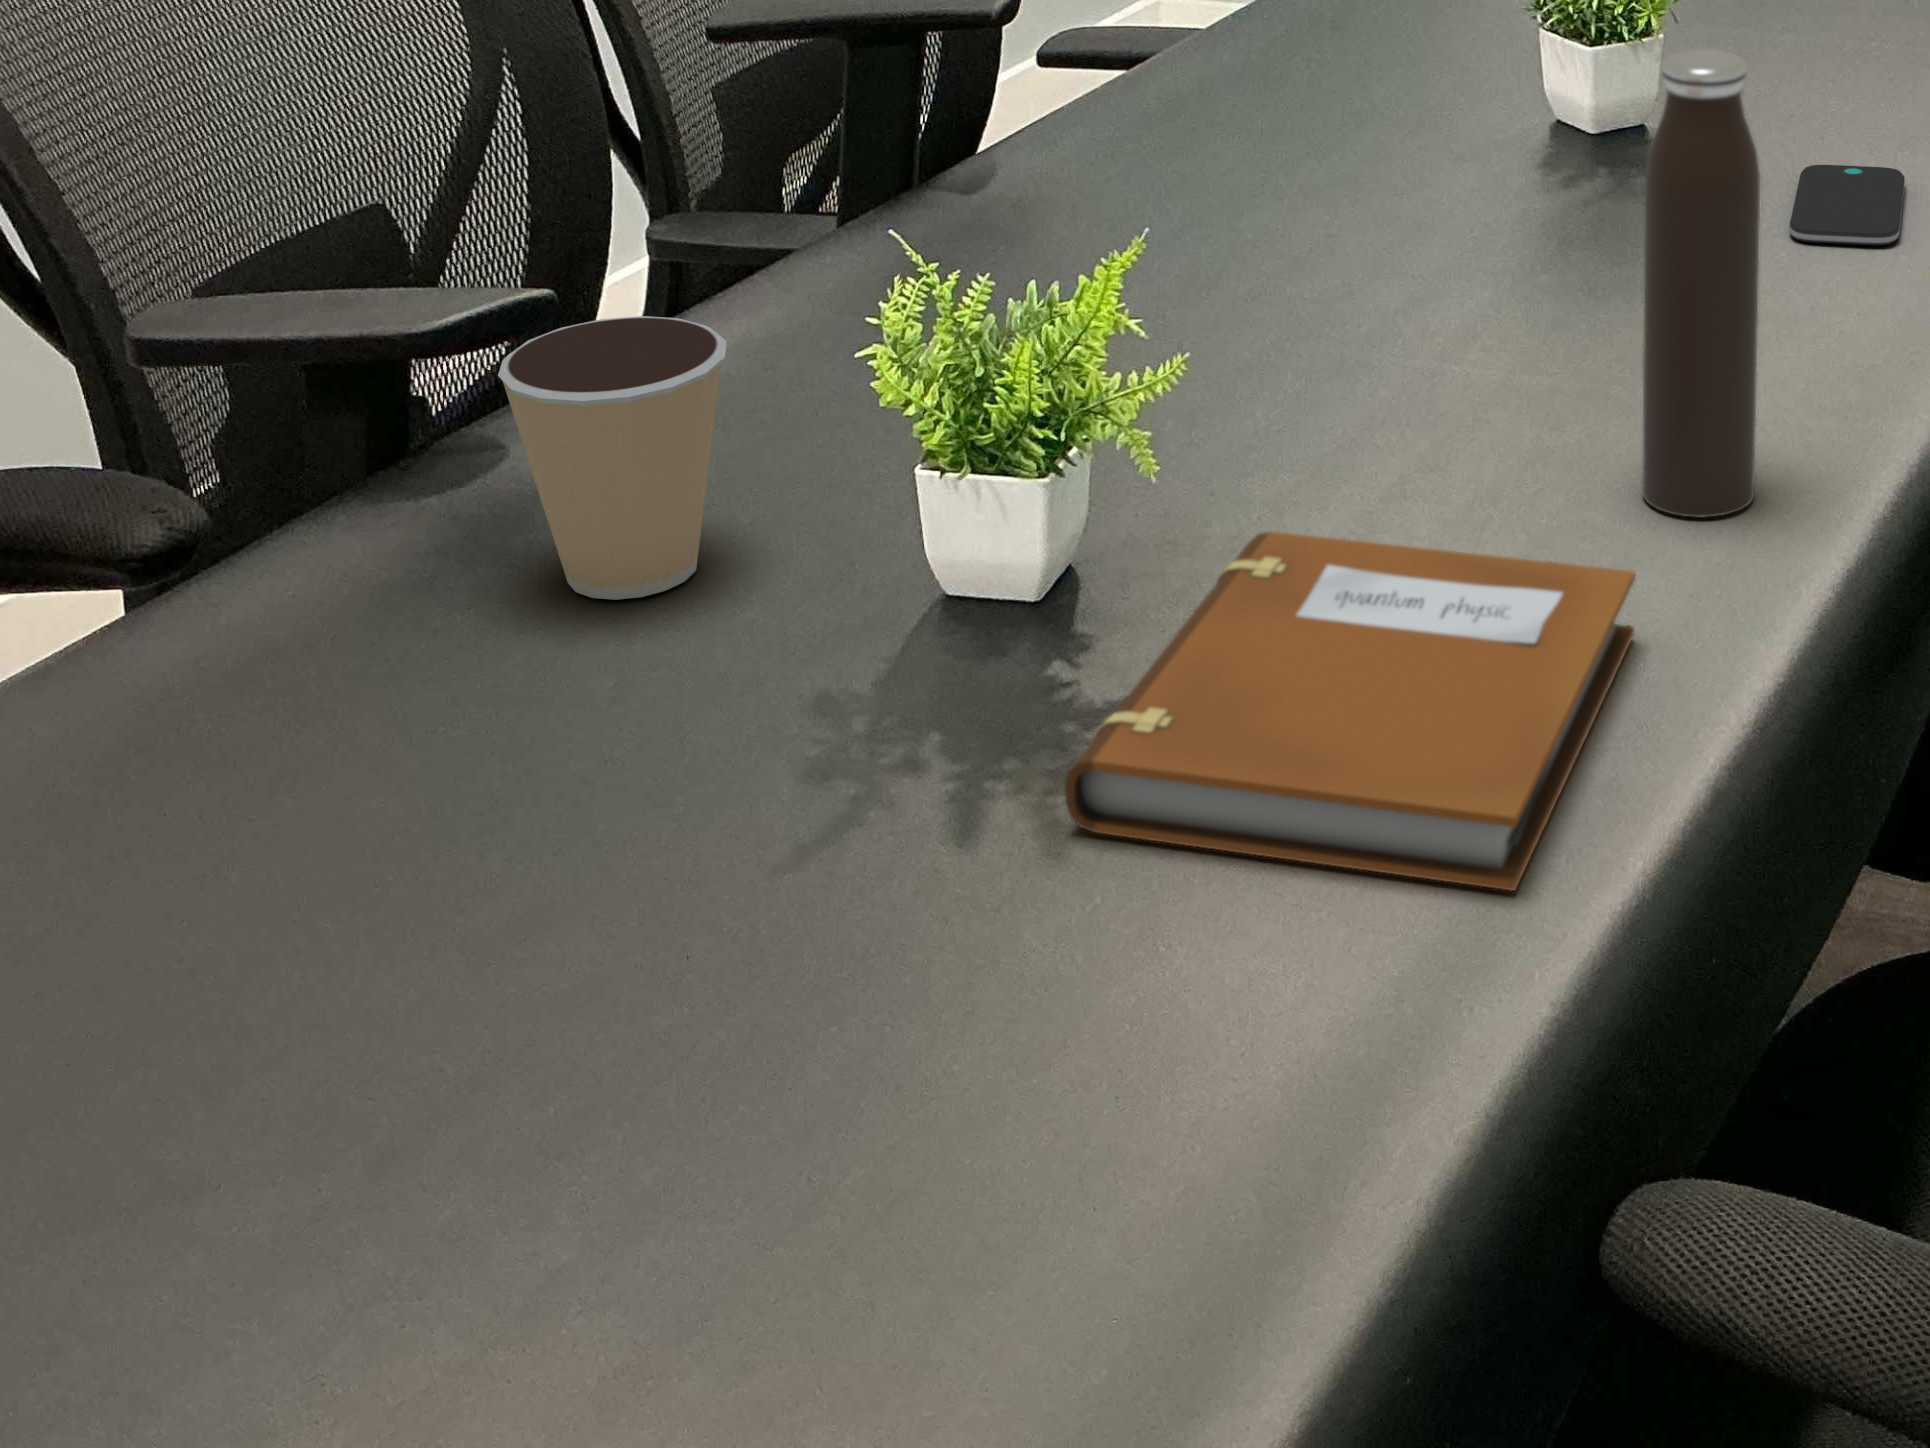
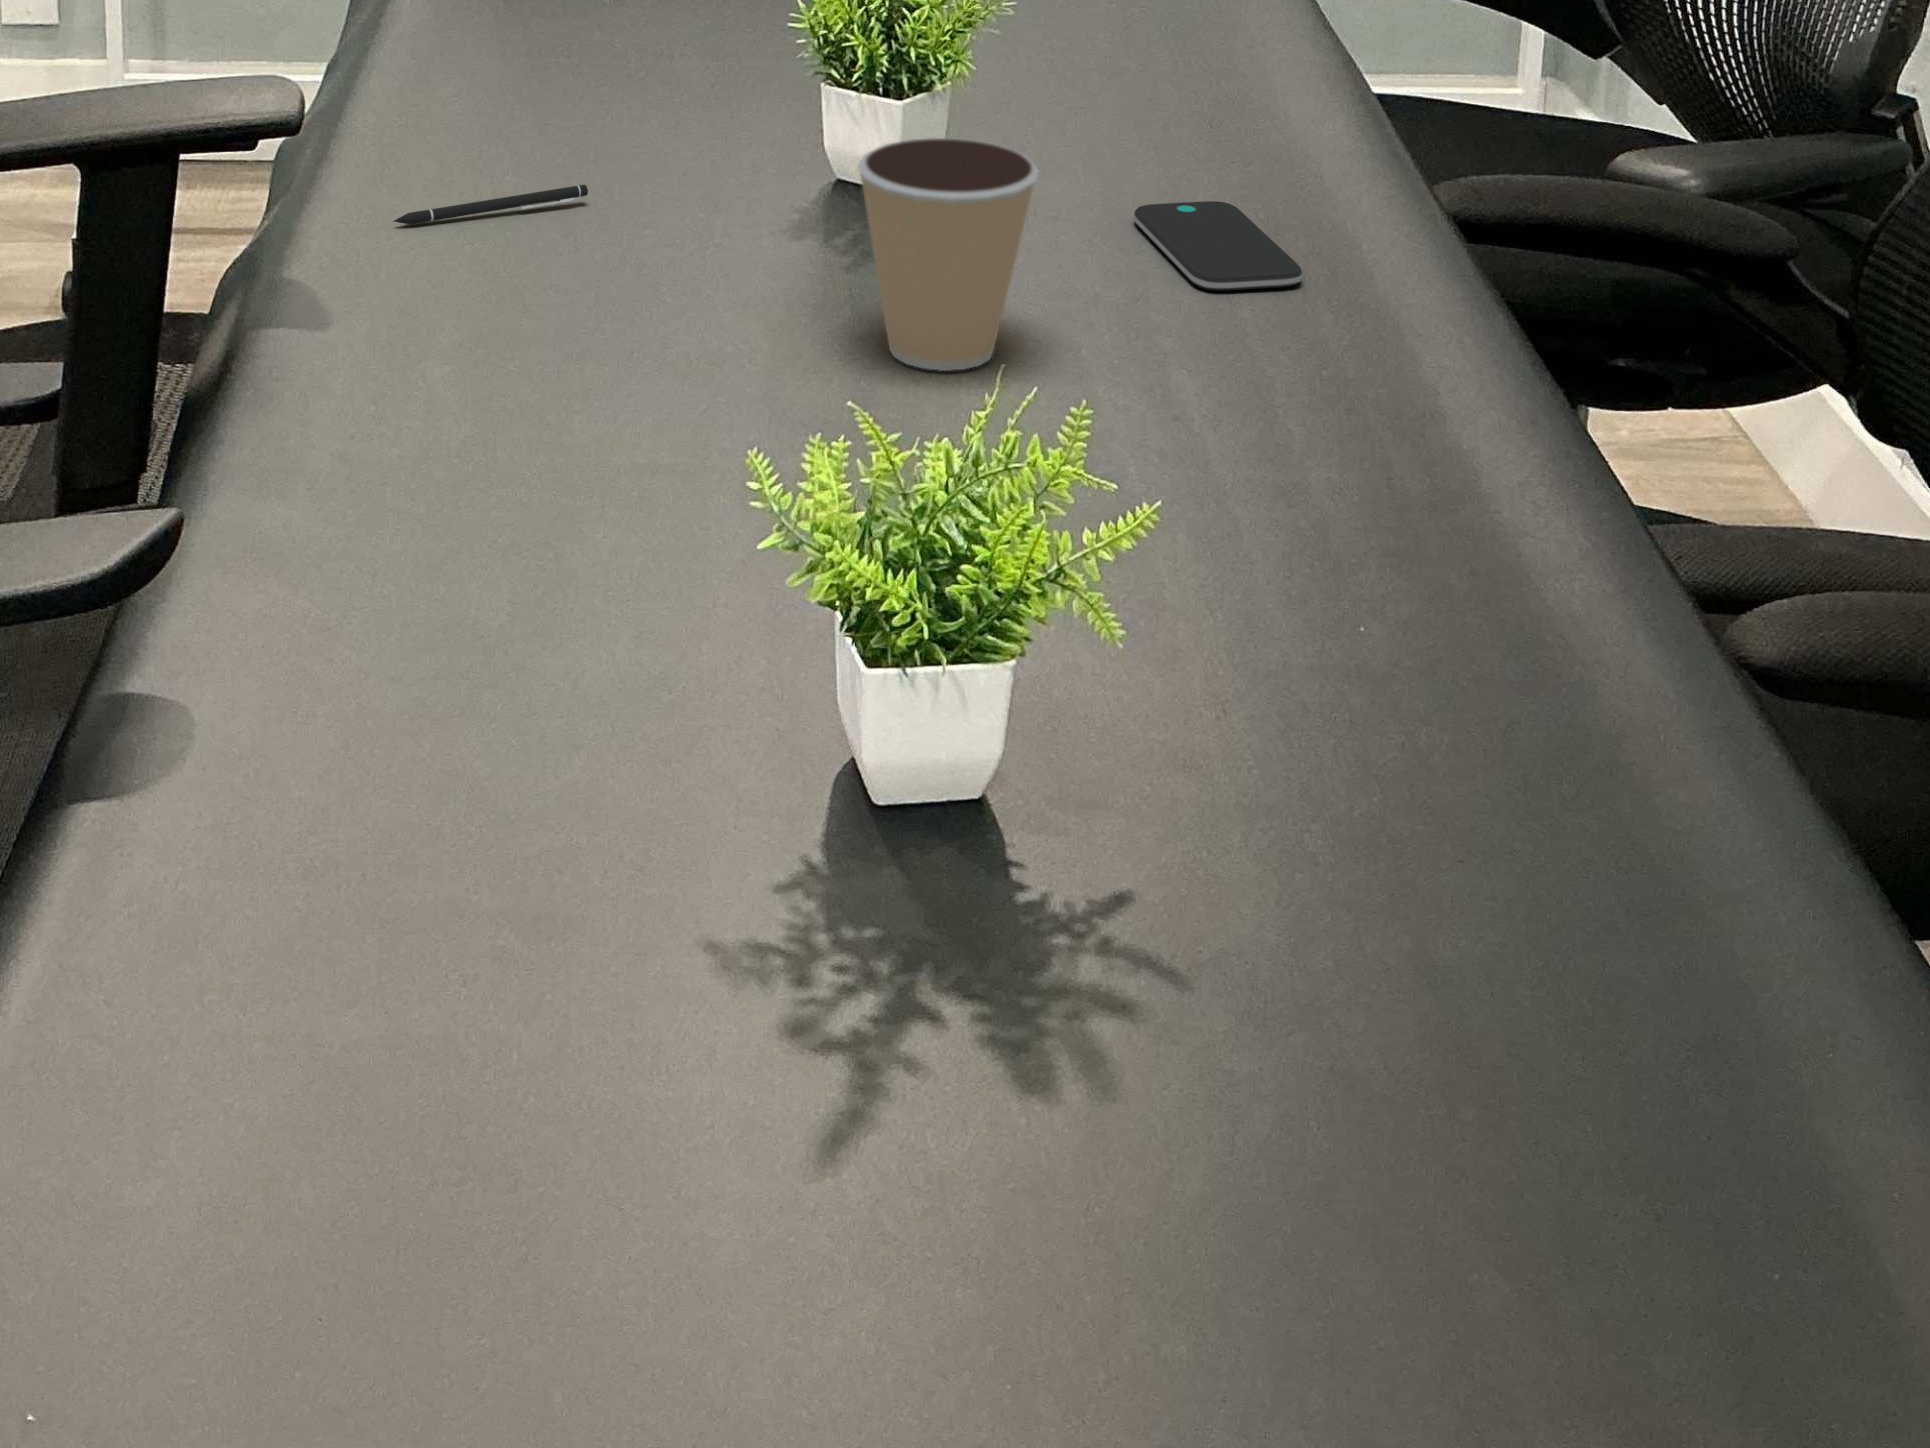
water bottle: present [1642,49,1760,518] -> none [1382,109,1536,614]
pen: none [1153,101,1335,120] -> present [393,185,588,224]
coffee cup: present [498,316,727,600] -> present [858,138,1039,371]
notebook: present [1064,532,1635,891] -> none [1144,689,1820,1104]

